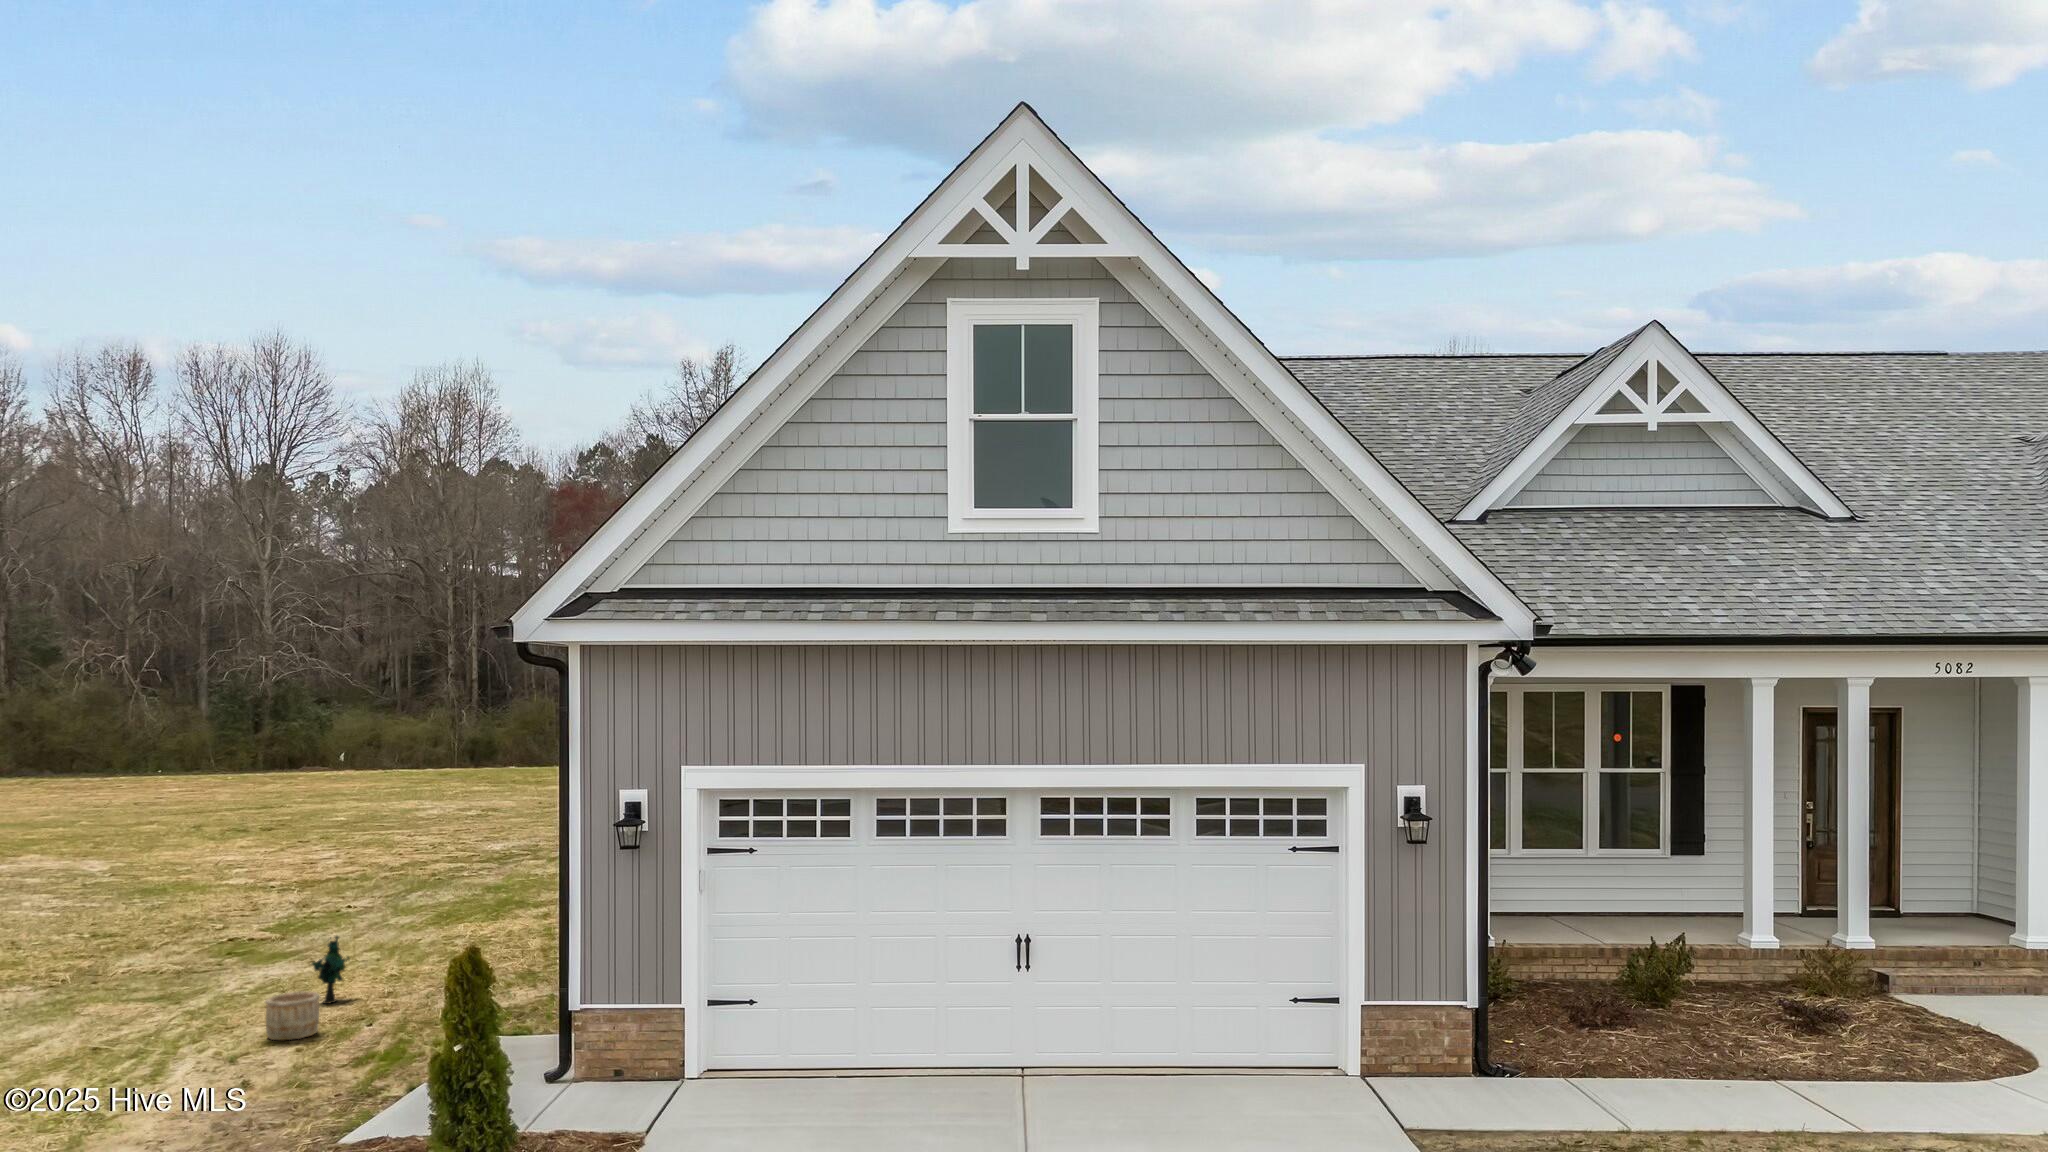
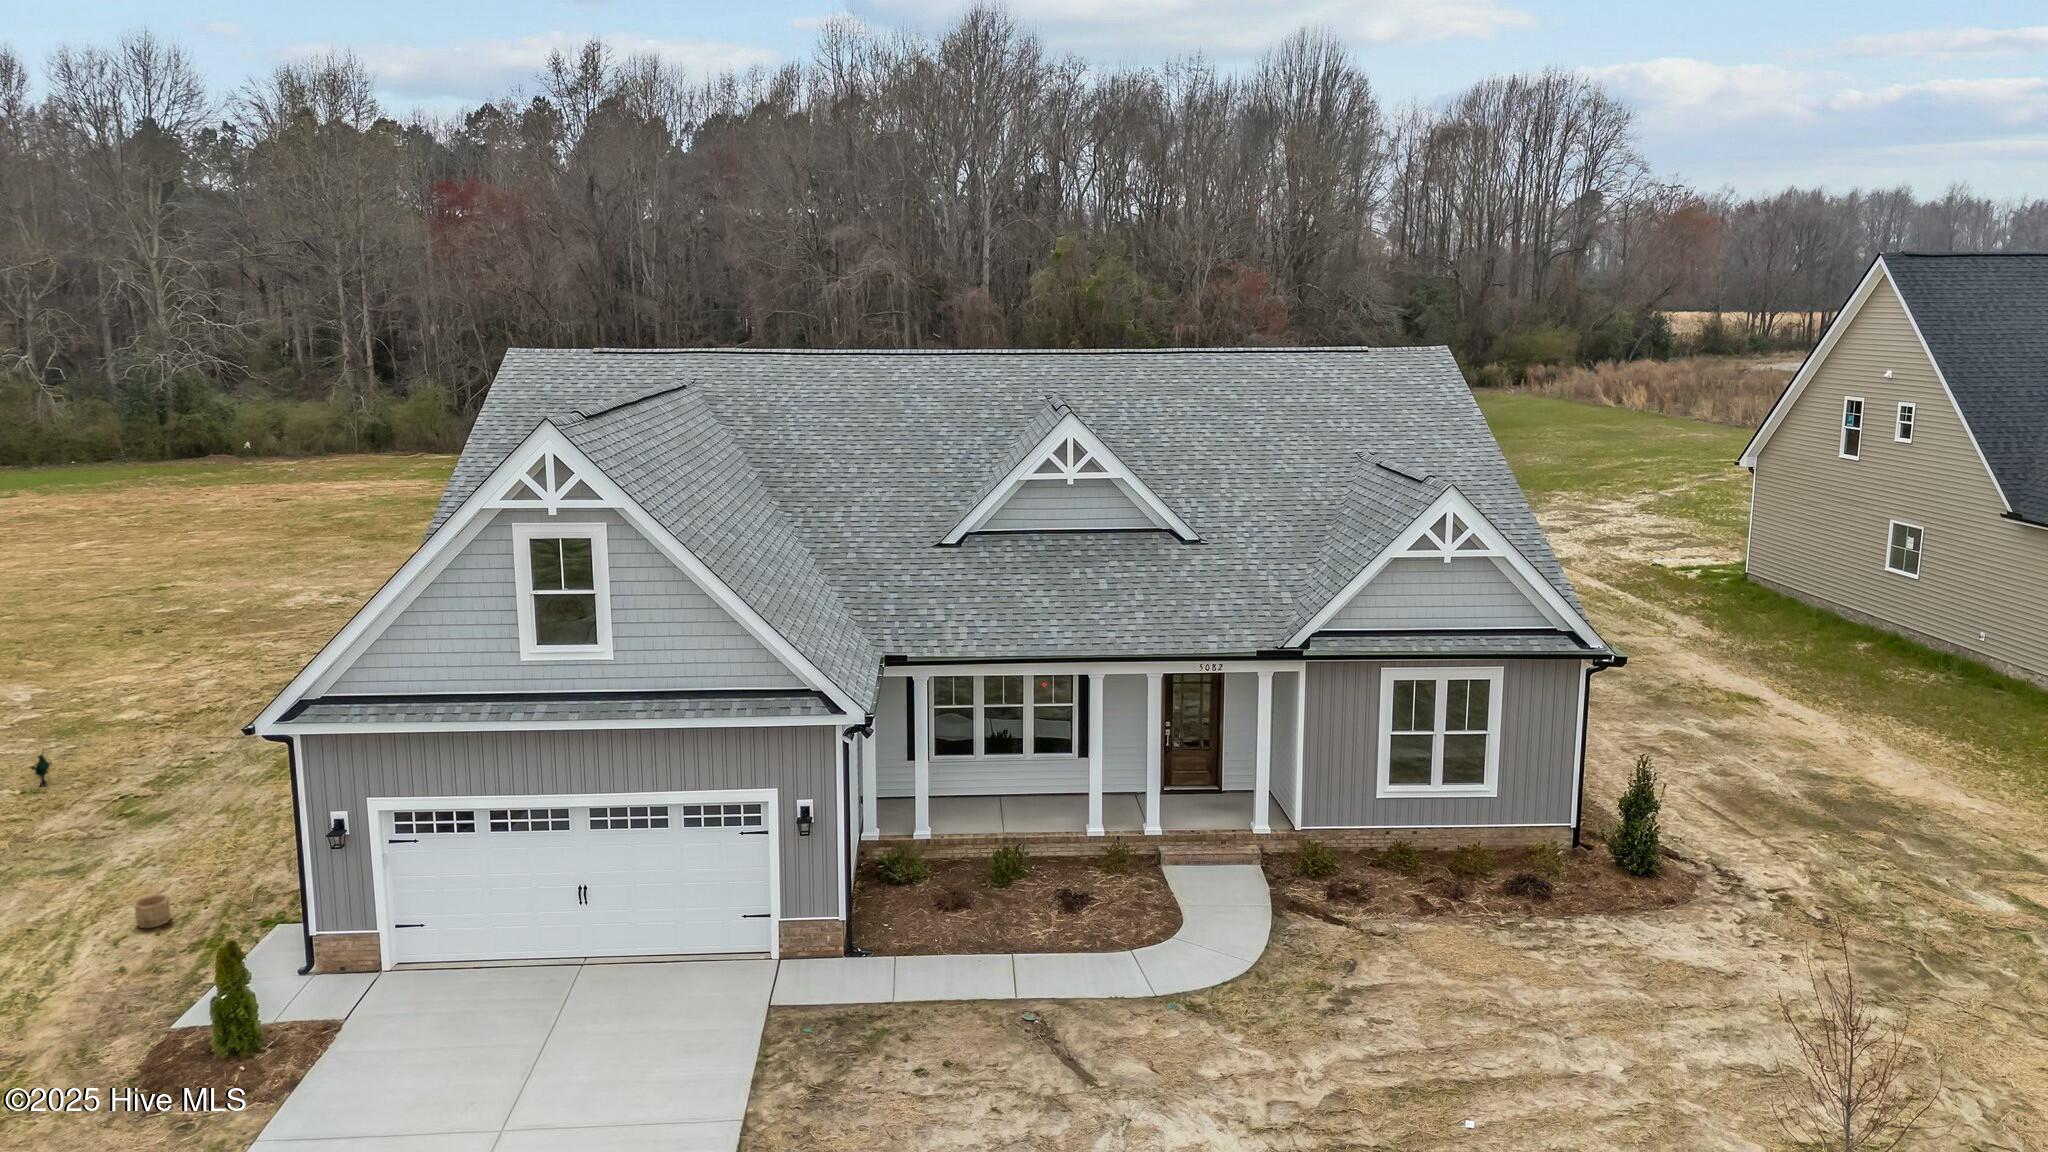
decorative plant: present [312,936,349,1004] -> present [30,752,51,787]

